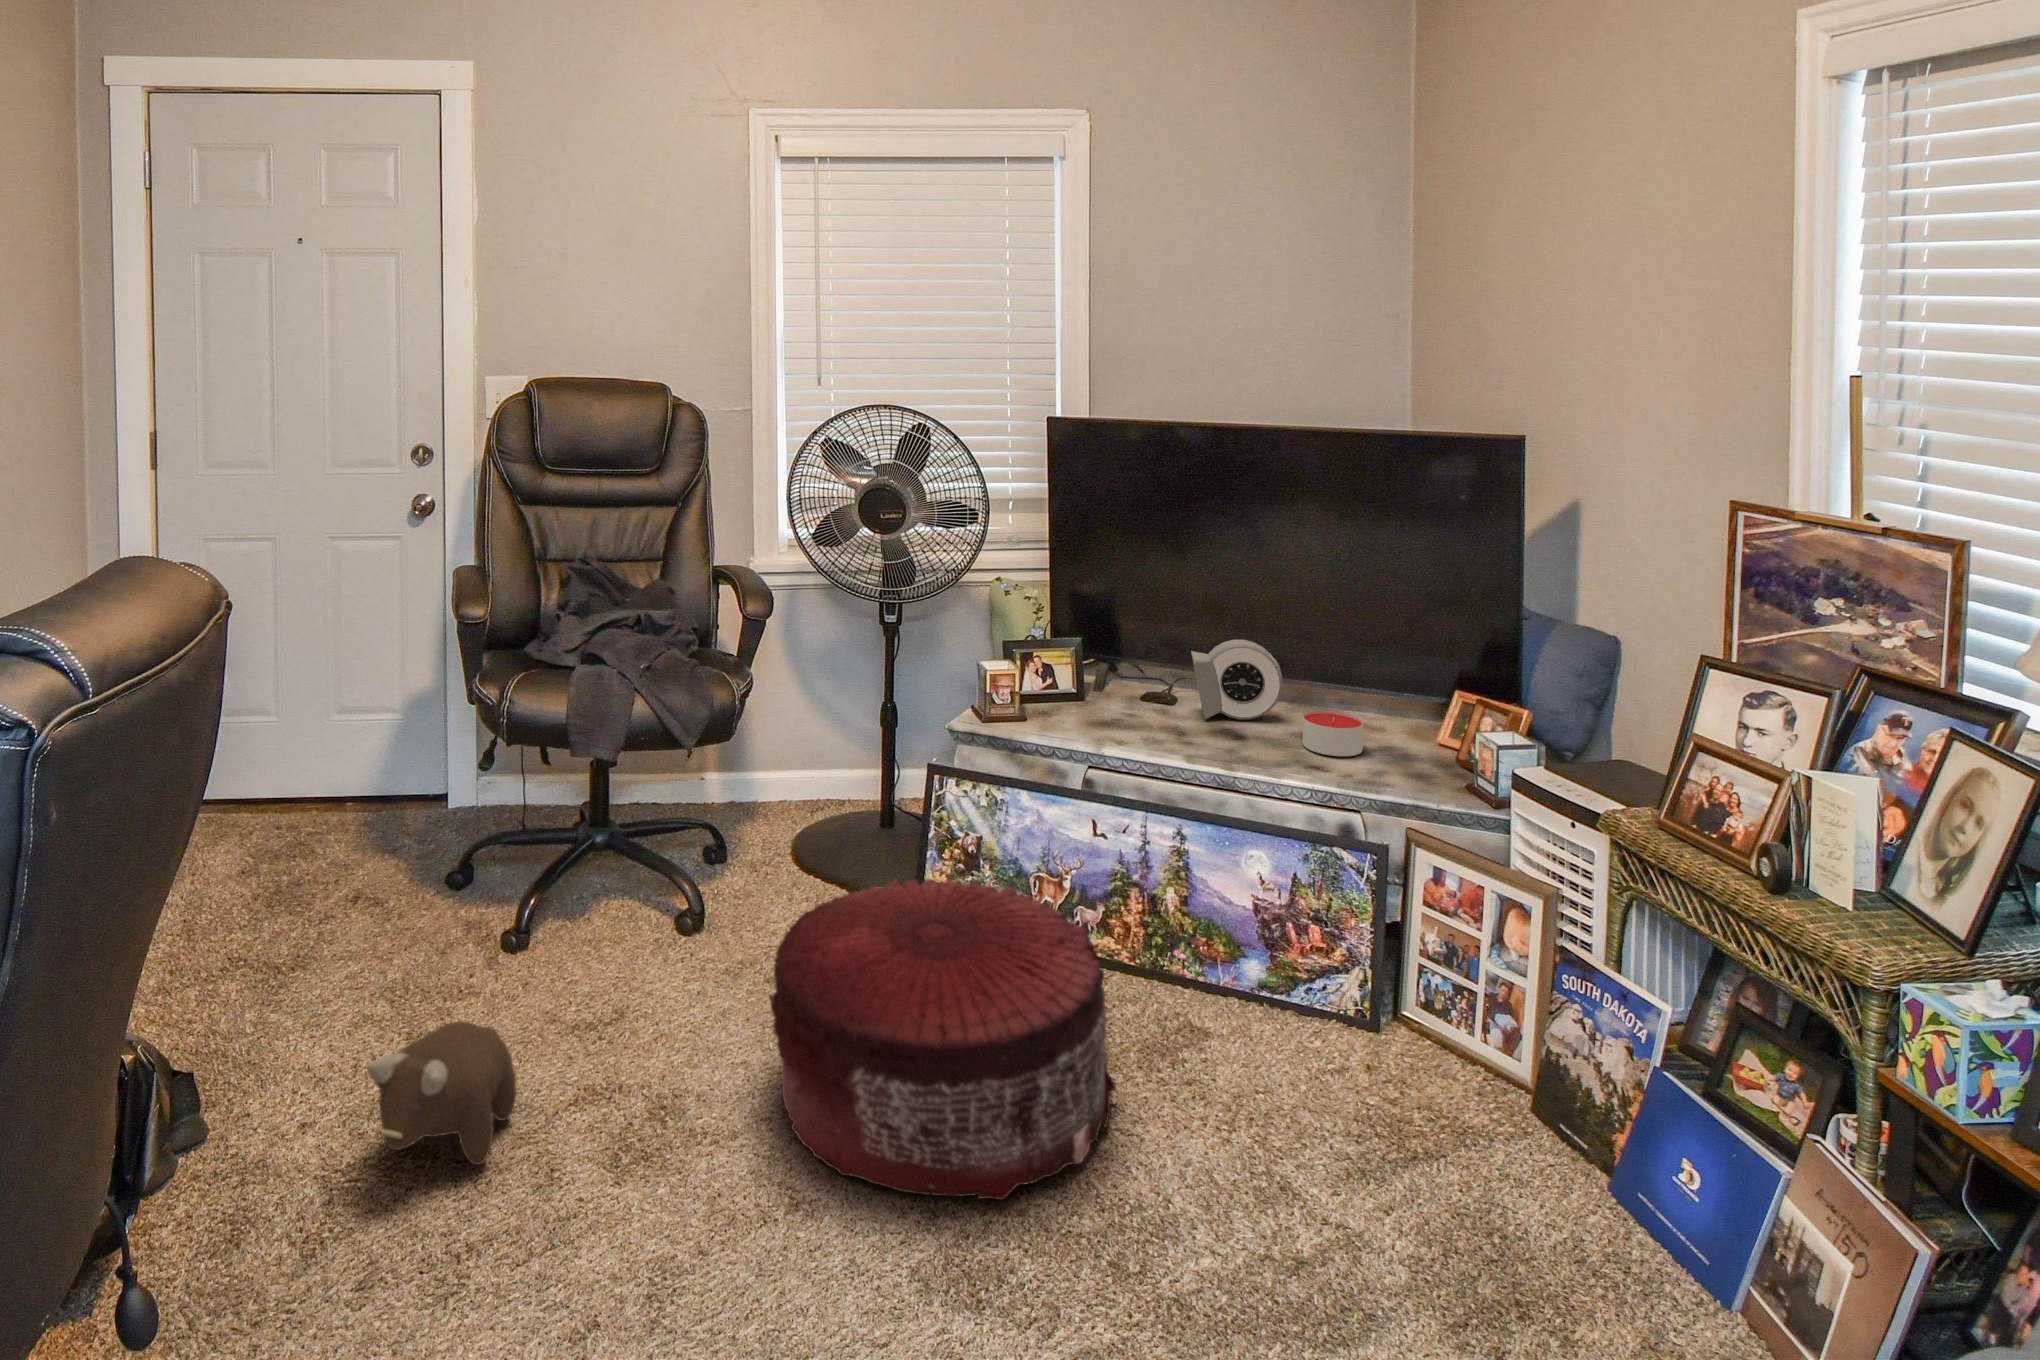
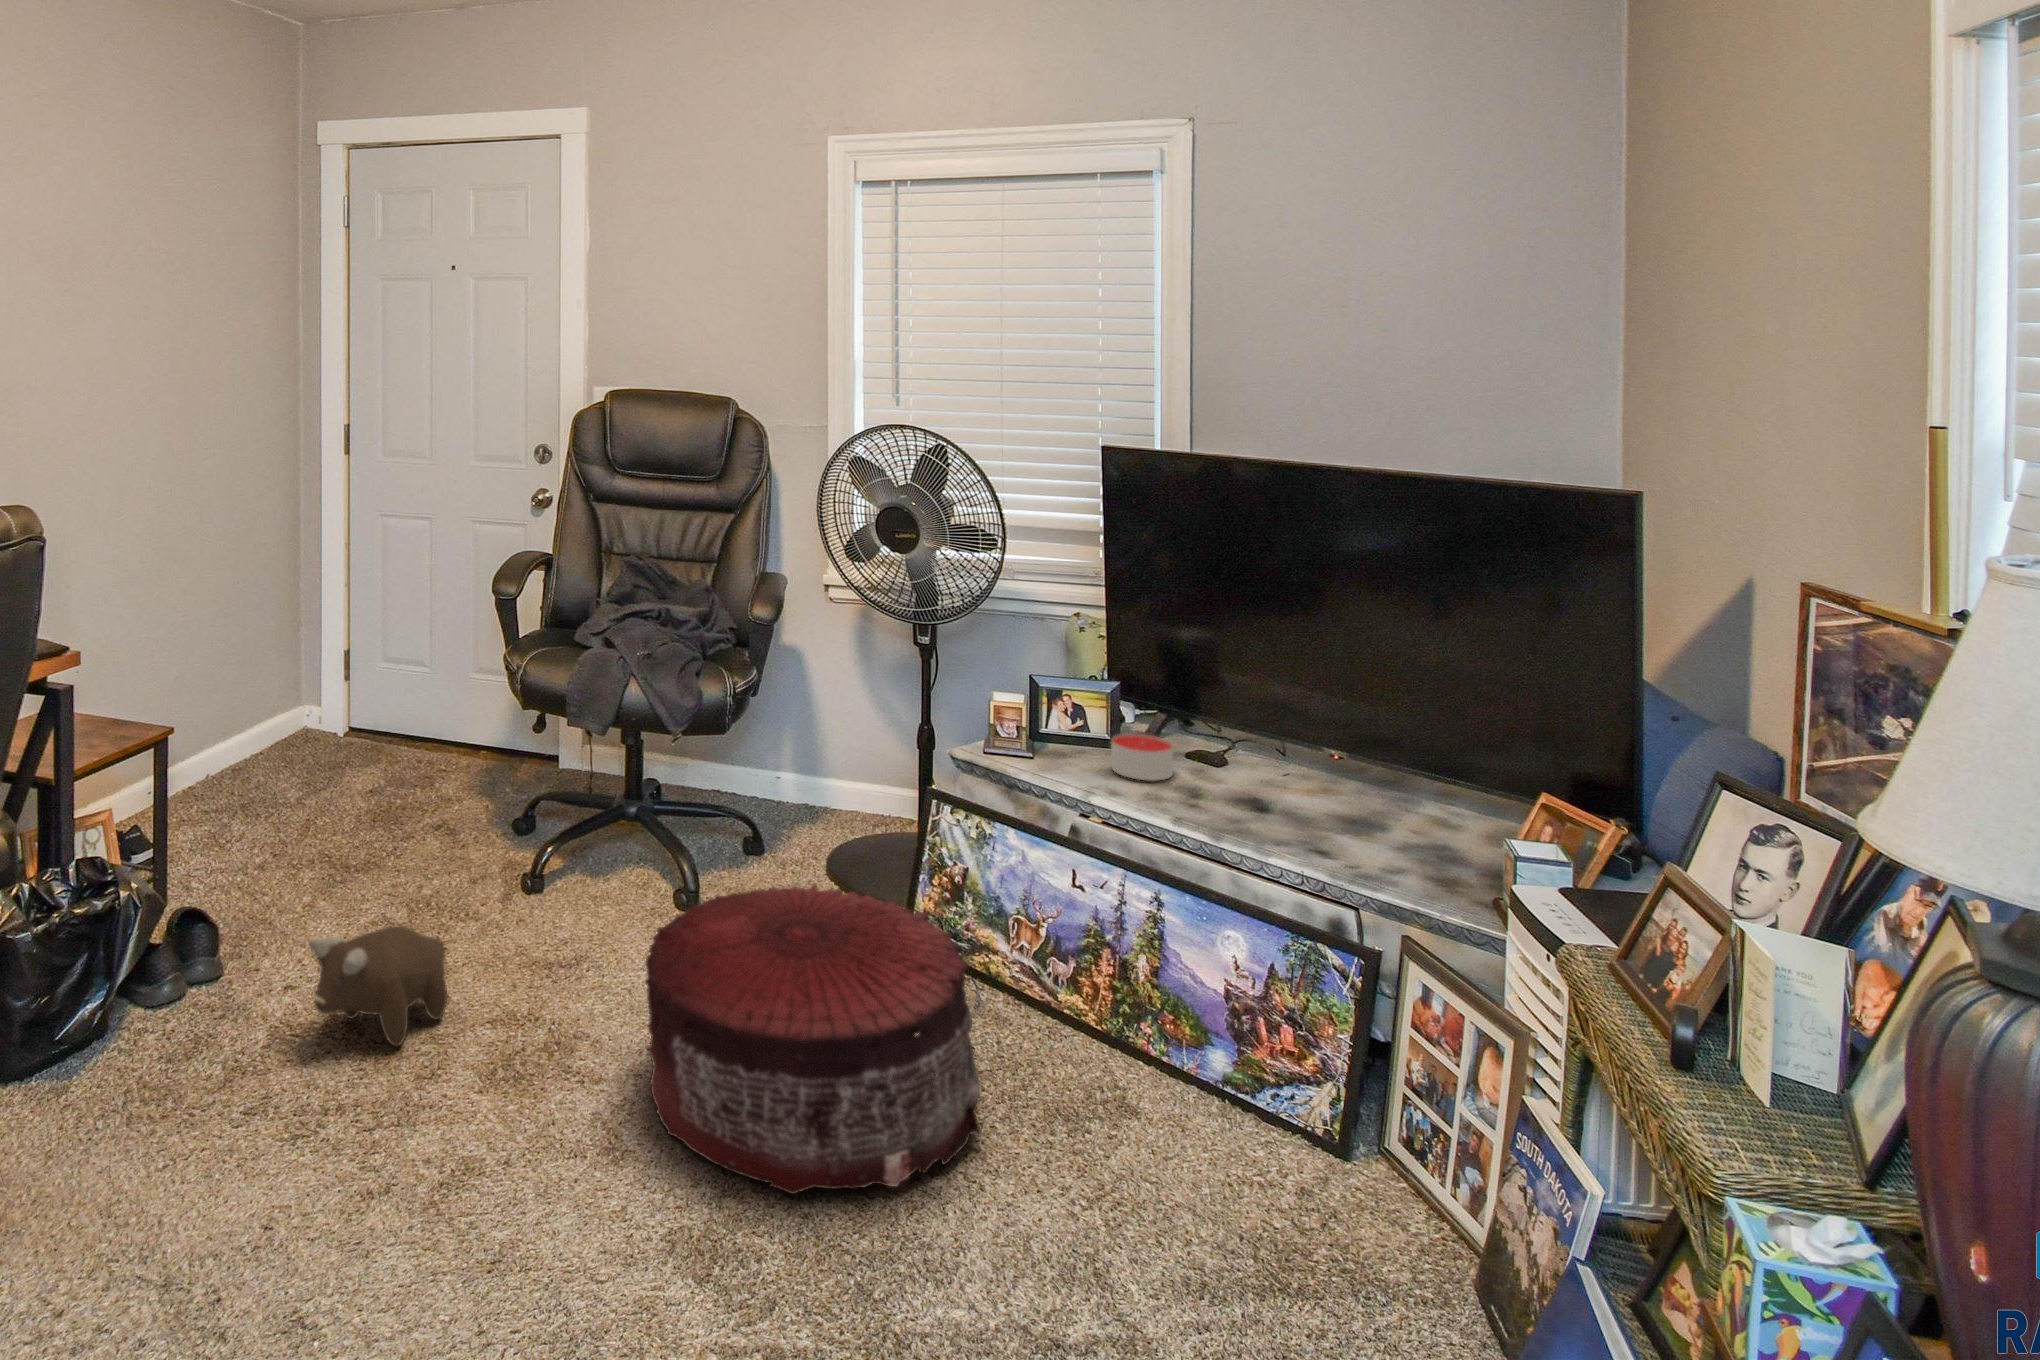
alarm clock: present [1191,640,1283,720] -> none [1220,700,1332,791]
candle: present [1303,710,1363,756] -> present [1111,733,1173,781]

